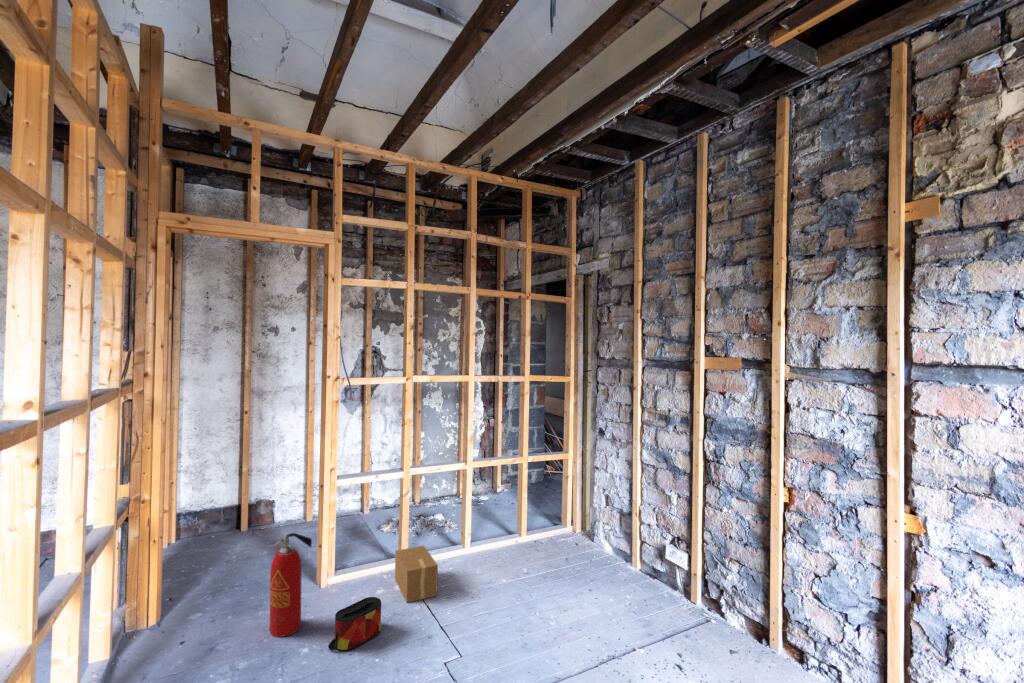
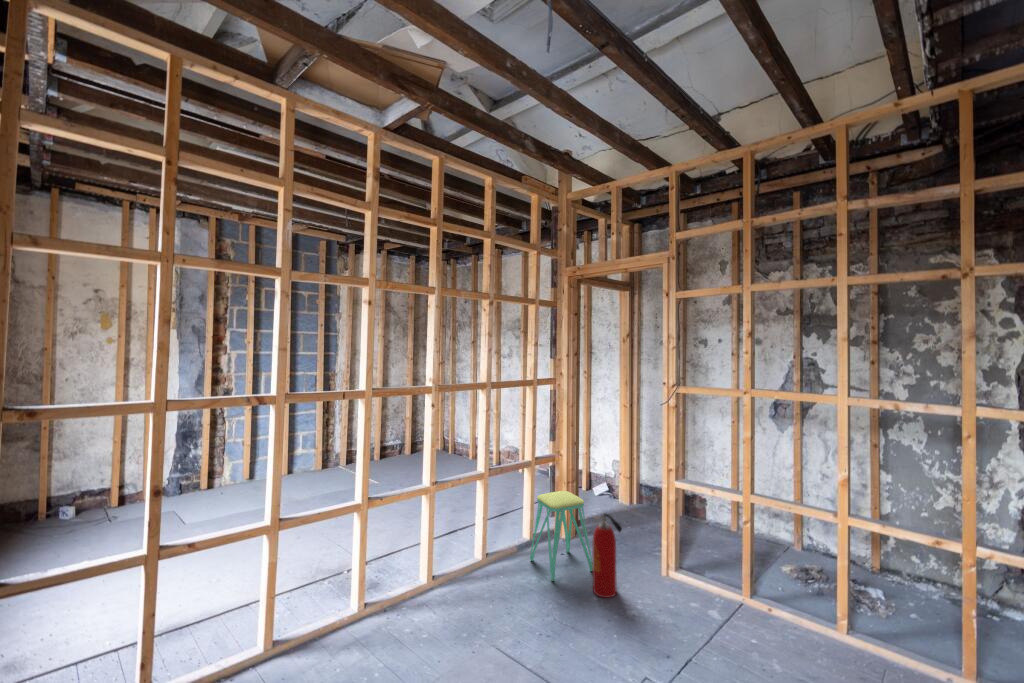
stool: none [138,537,243,668] -> present [530,491,593,581]
cardboard box: present [395,546,438,602] -> none [702,585,760,659]
bag: present [328,597,381,651] -> none [601,596,657,643]

